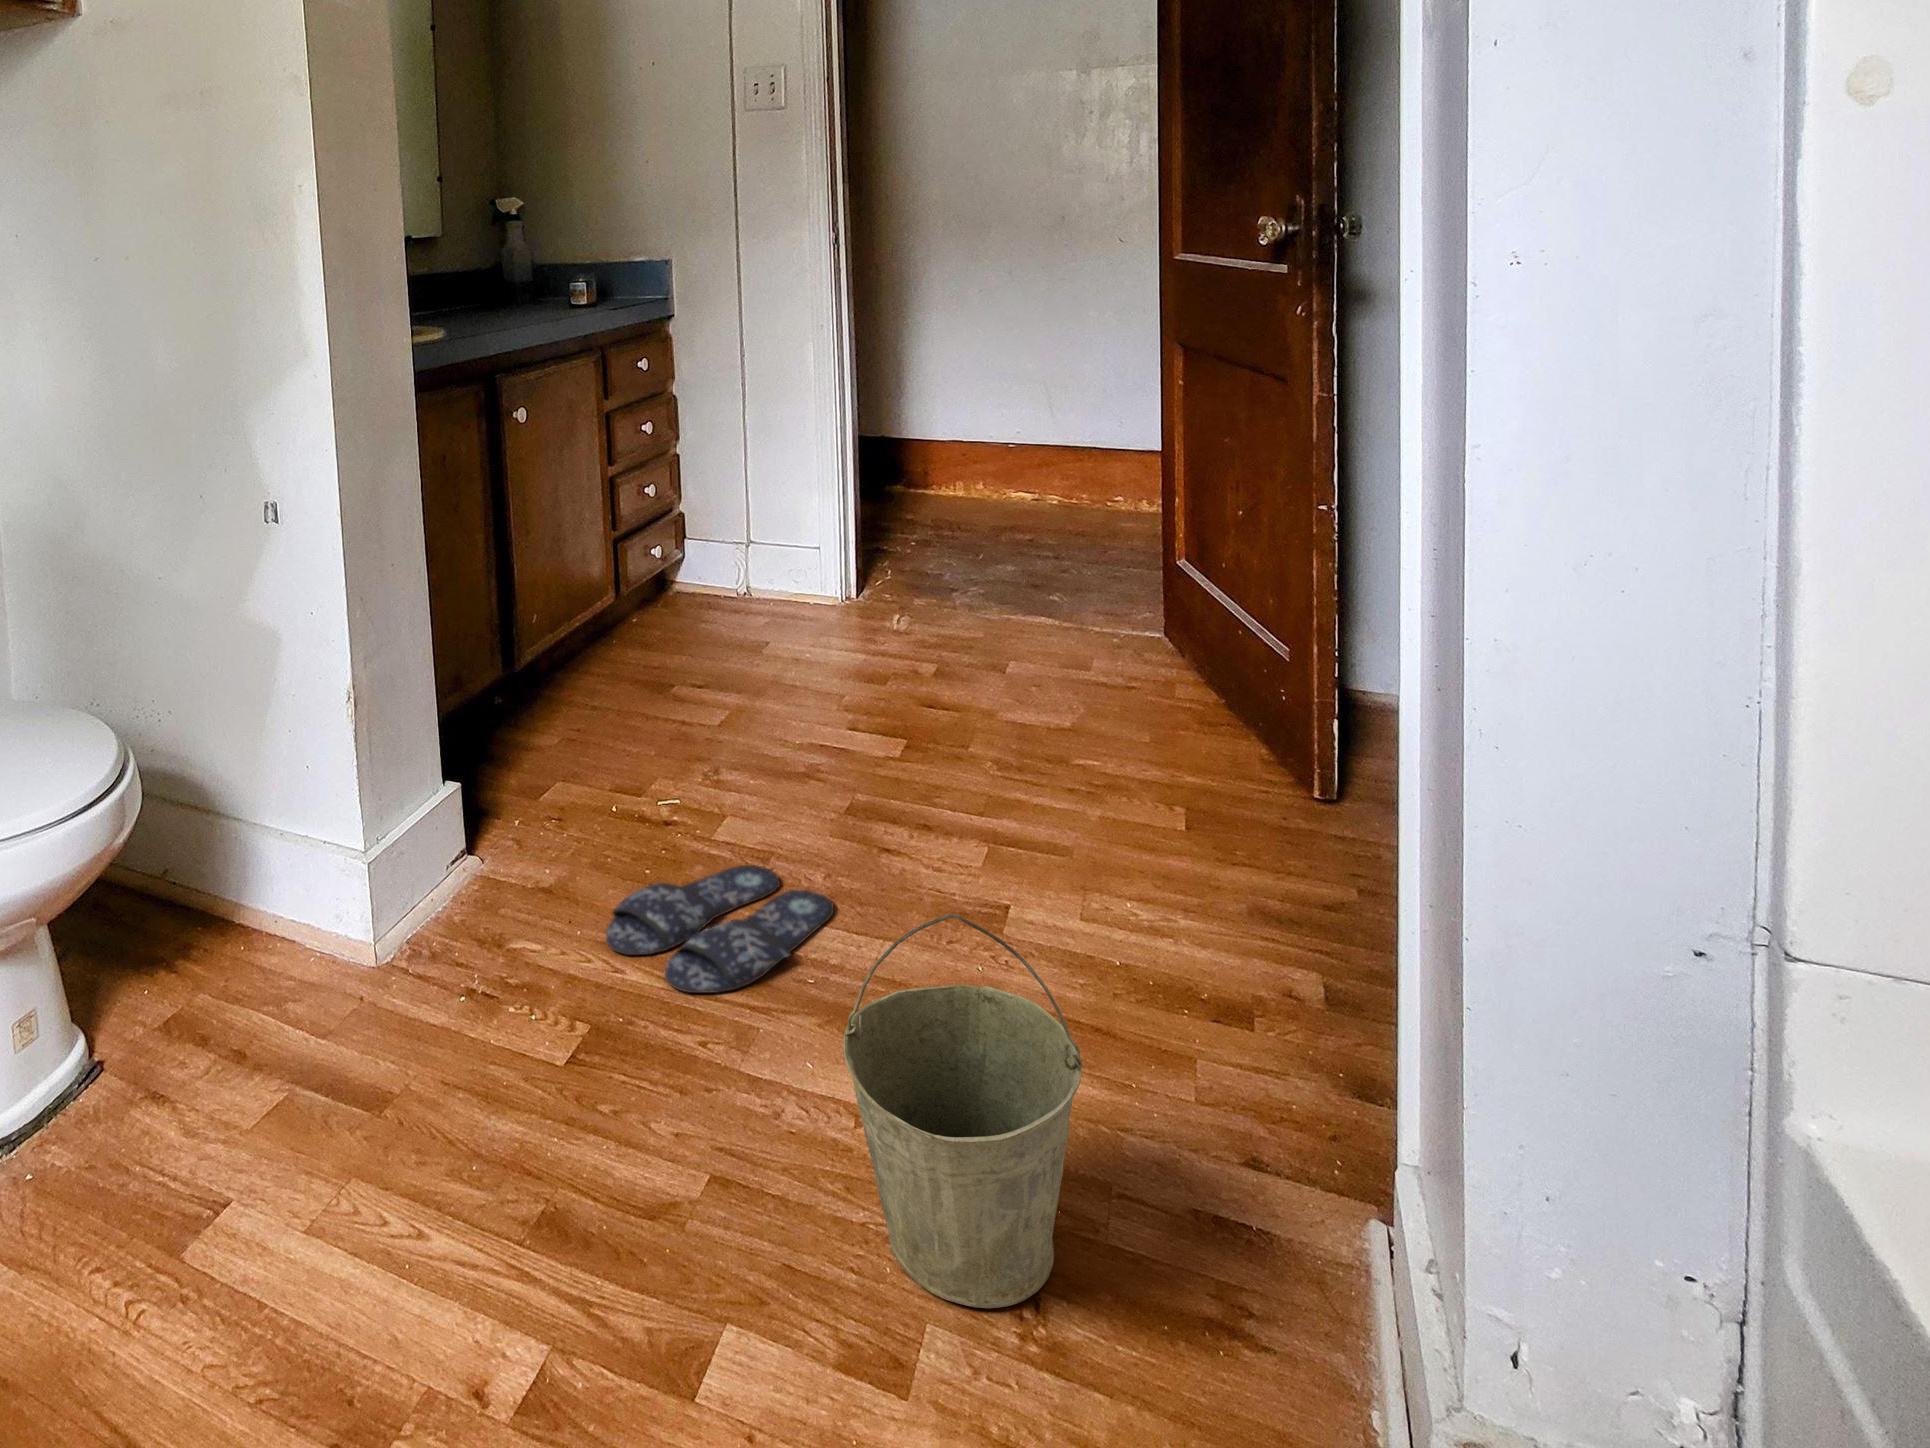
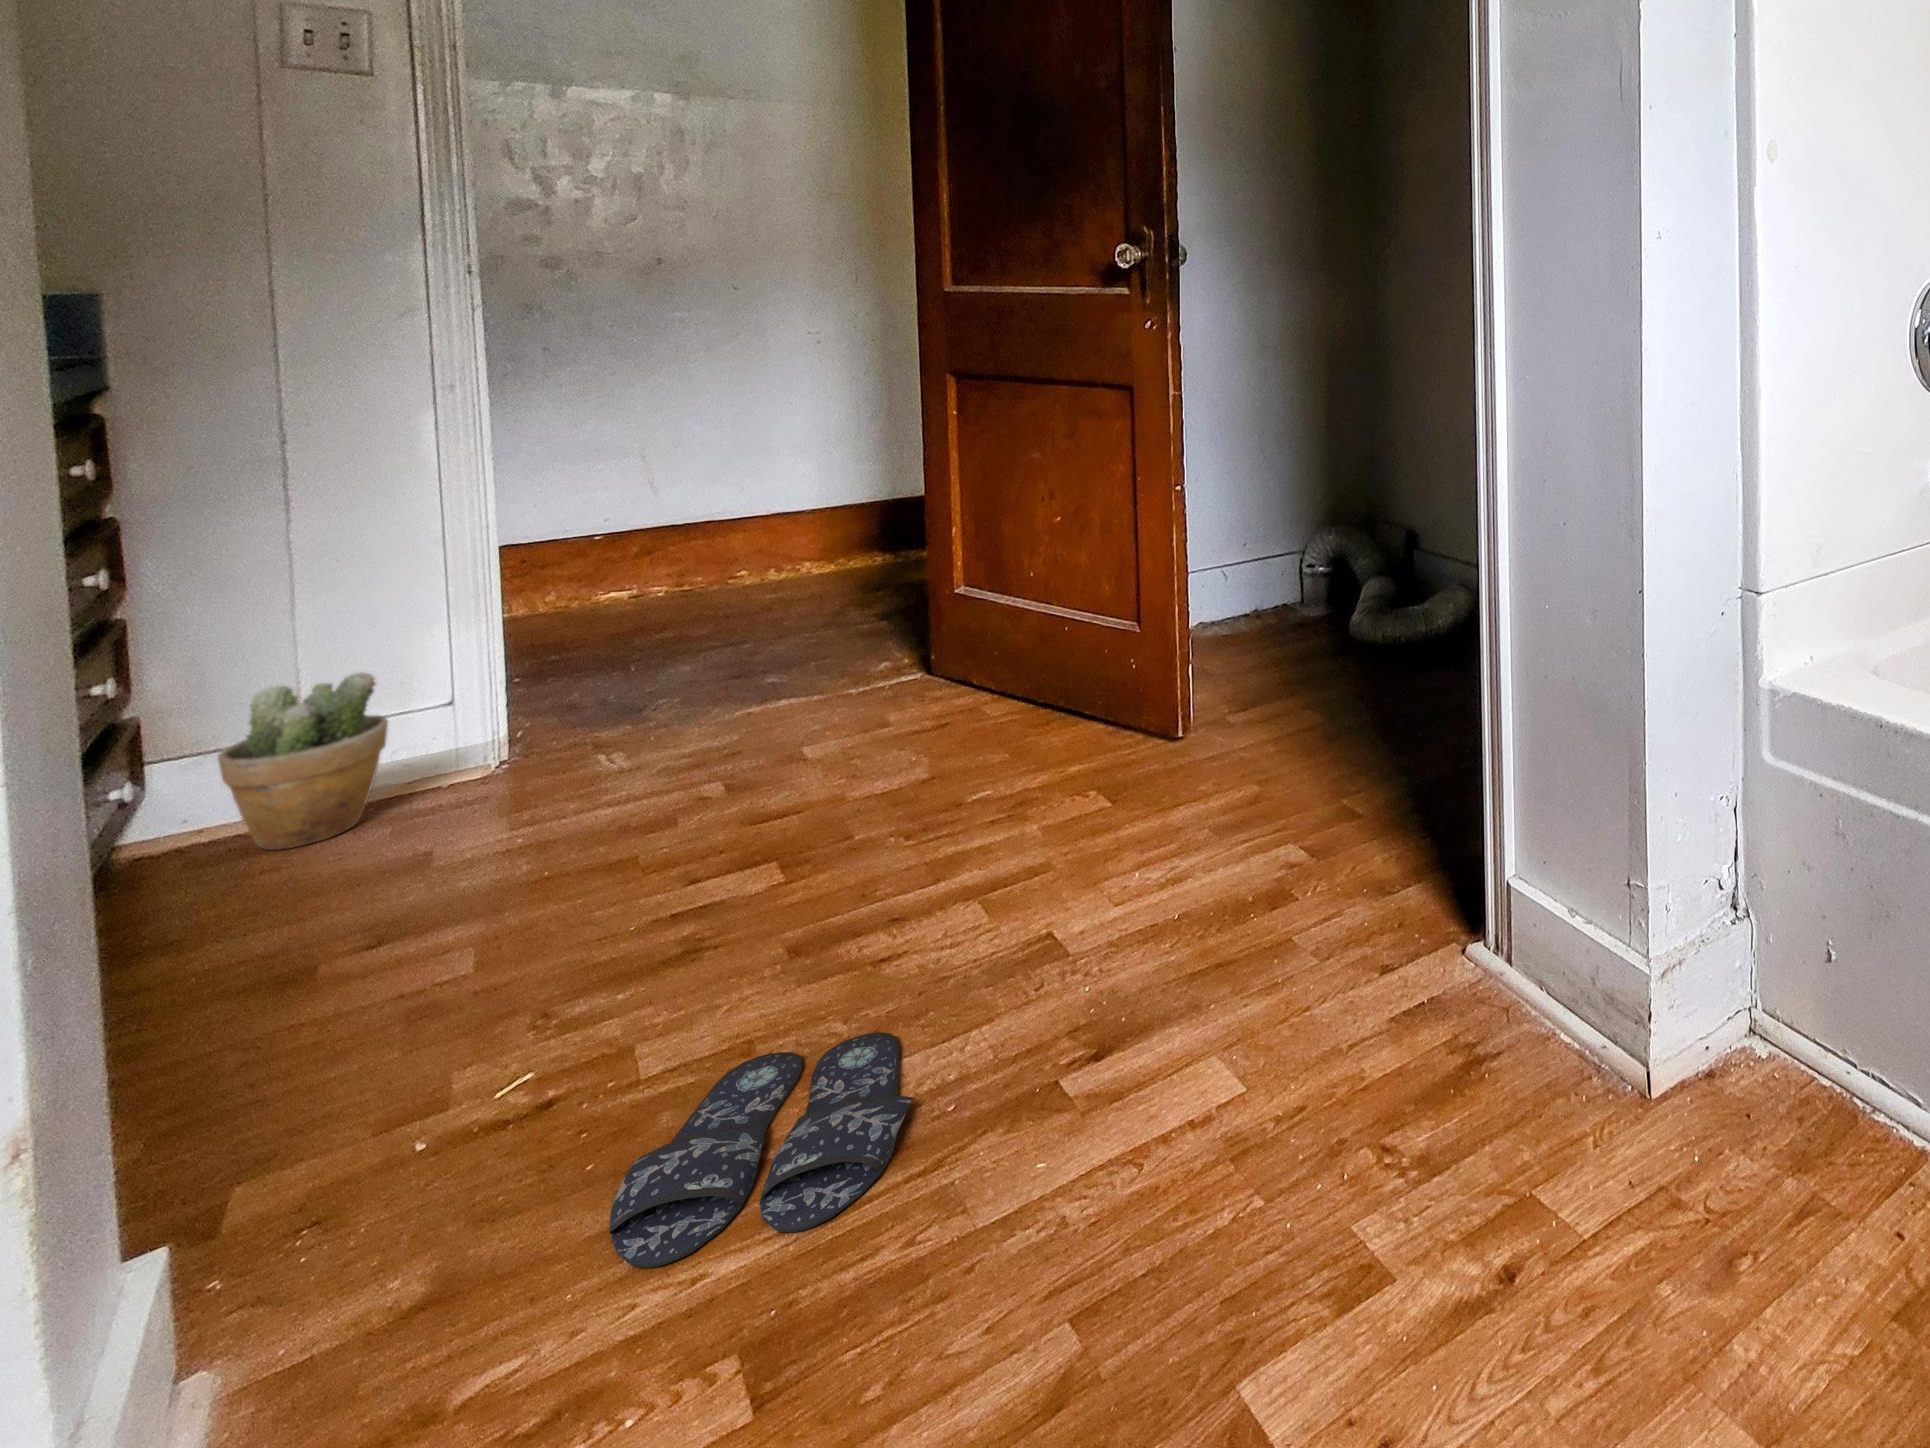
potted plant: none [699,502,778,614] -> present [218,672,388,850]
bucket: present [843,914,1082,1308] -> none [1206,863,1408,1214]

